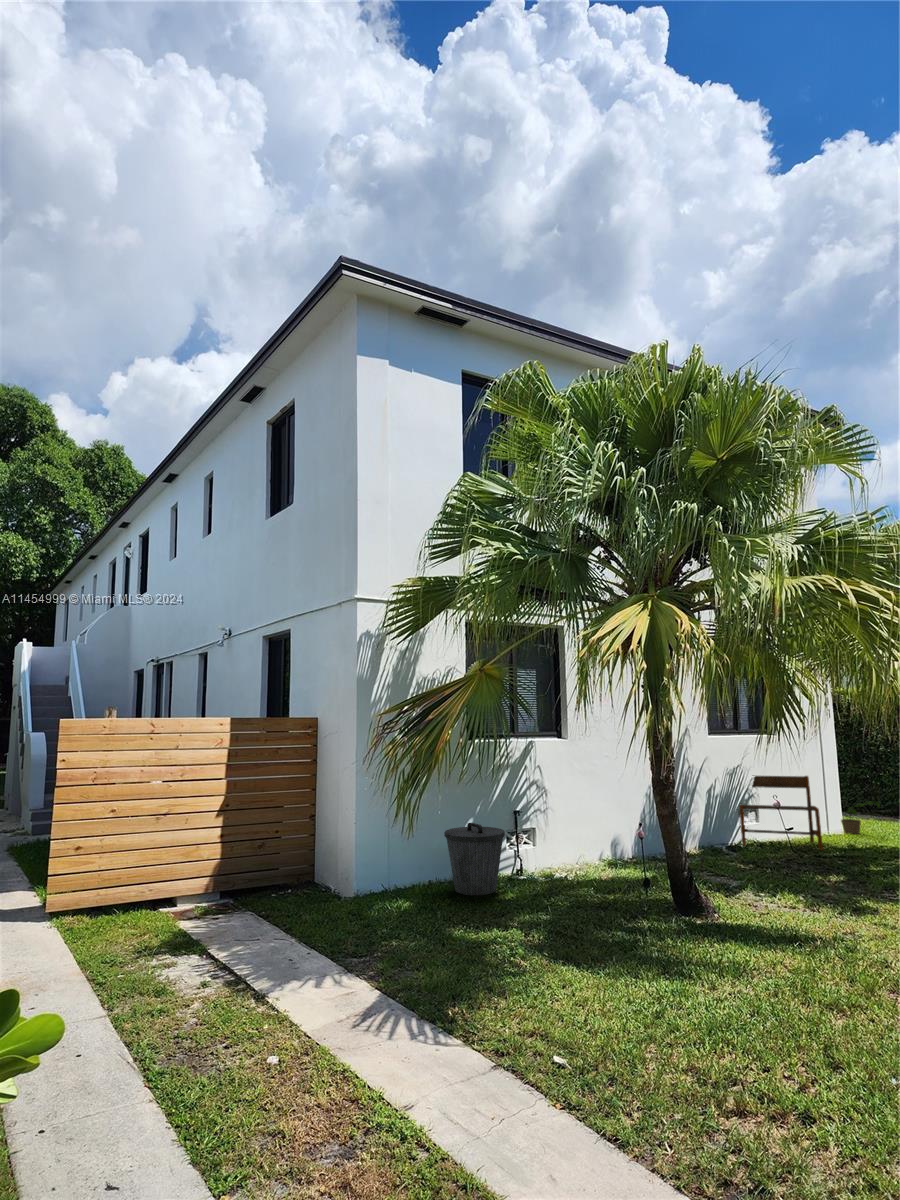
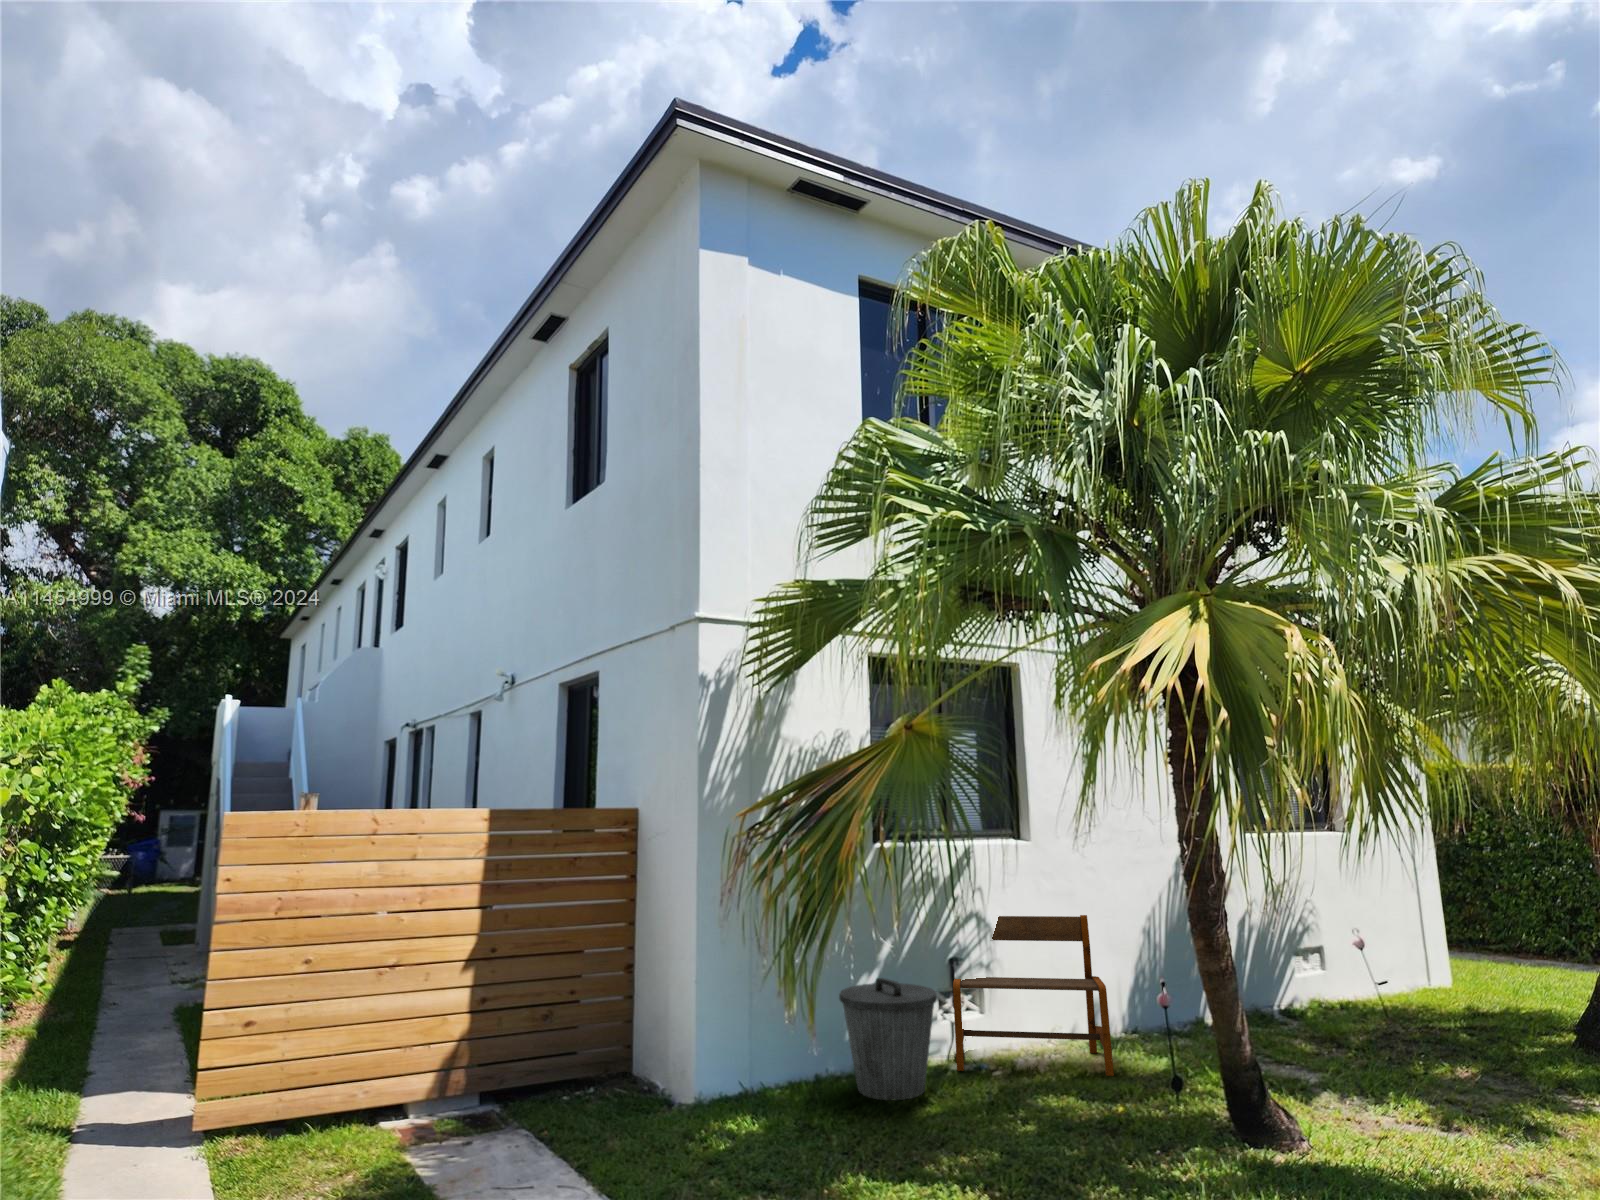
bench: present [739,776,823,850] -> present [953,915,1114,1076]
potted plant: present [841,802,880,834] -> none [1440,935,1502,986]

